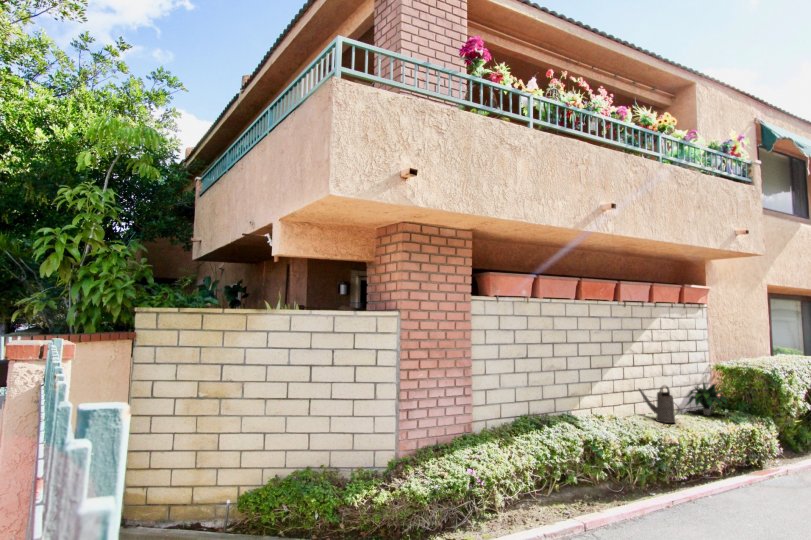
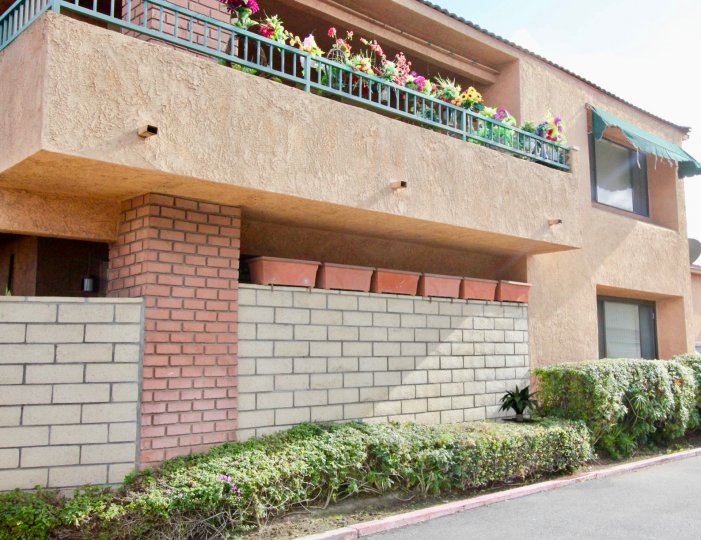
watering can: present [638,386,680,423] -> none [443,386,482,427]

